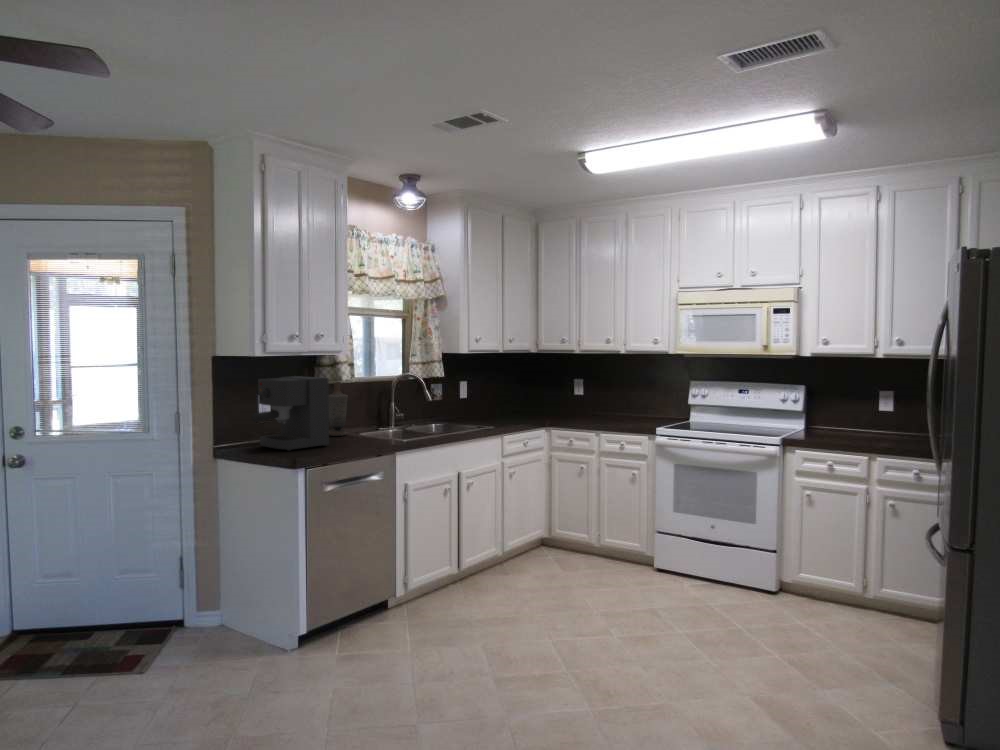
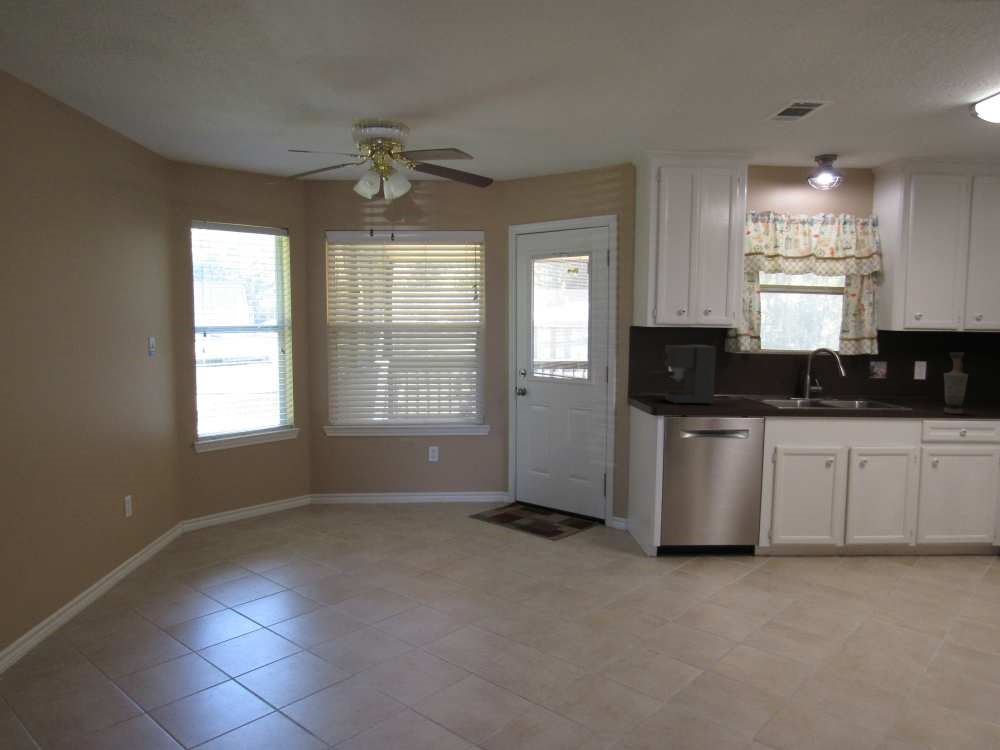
vase: present [329,382,348,436] -> present [944,353,968,414]

